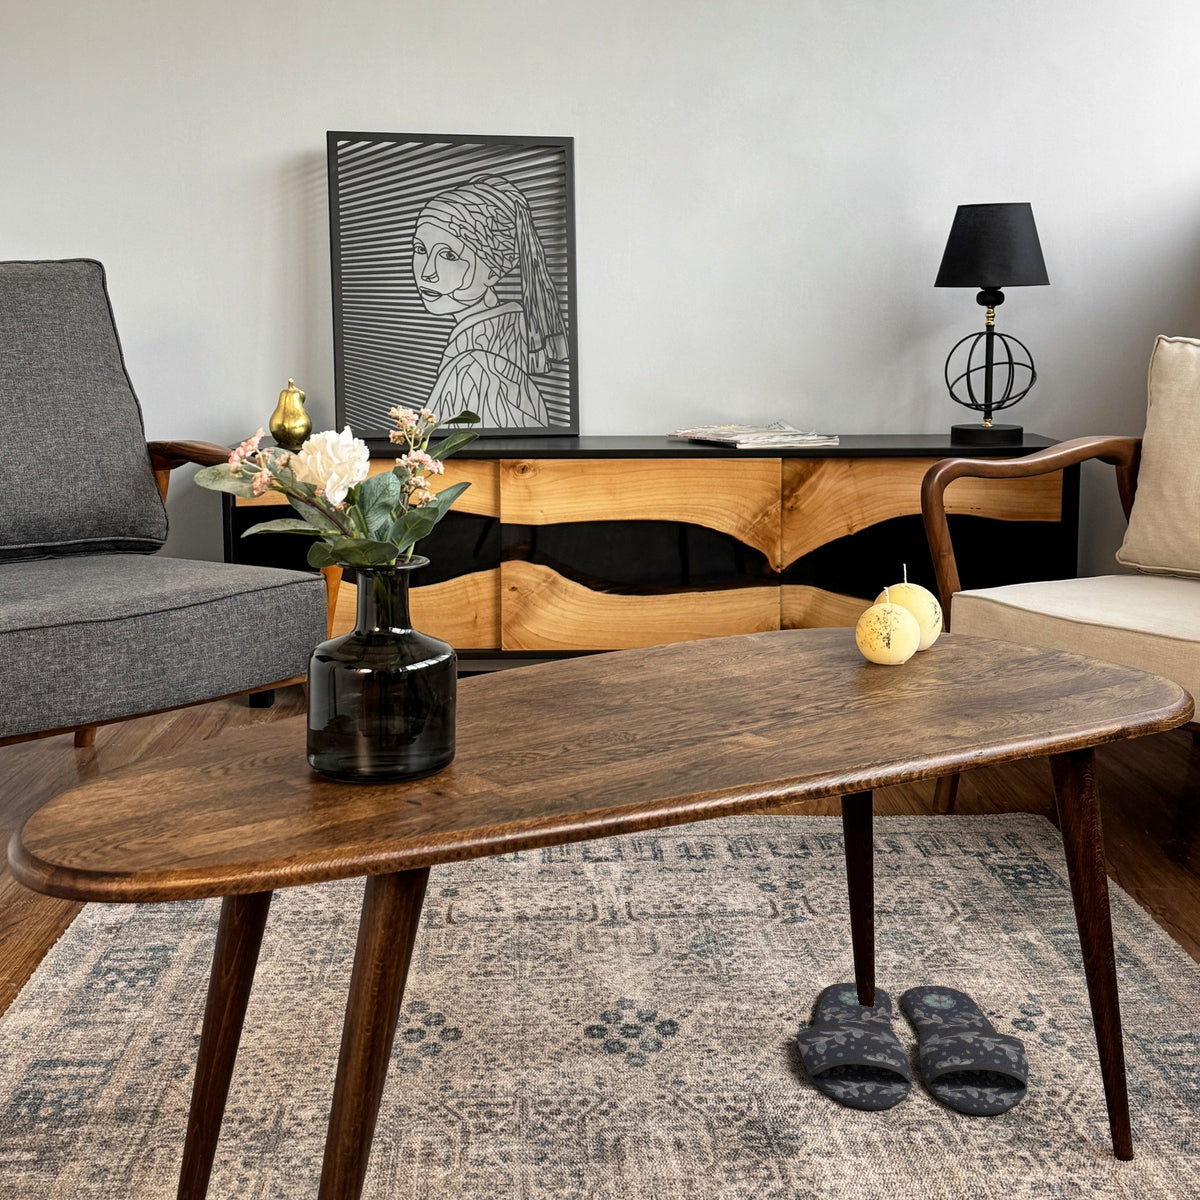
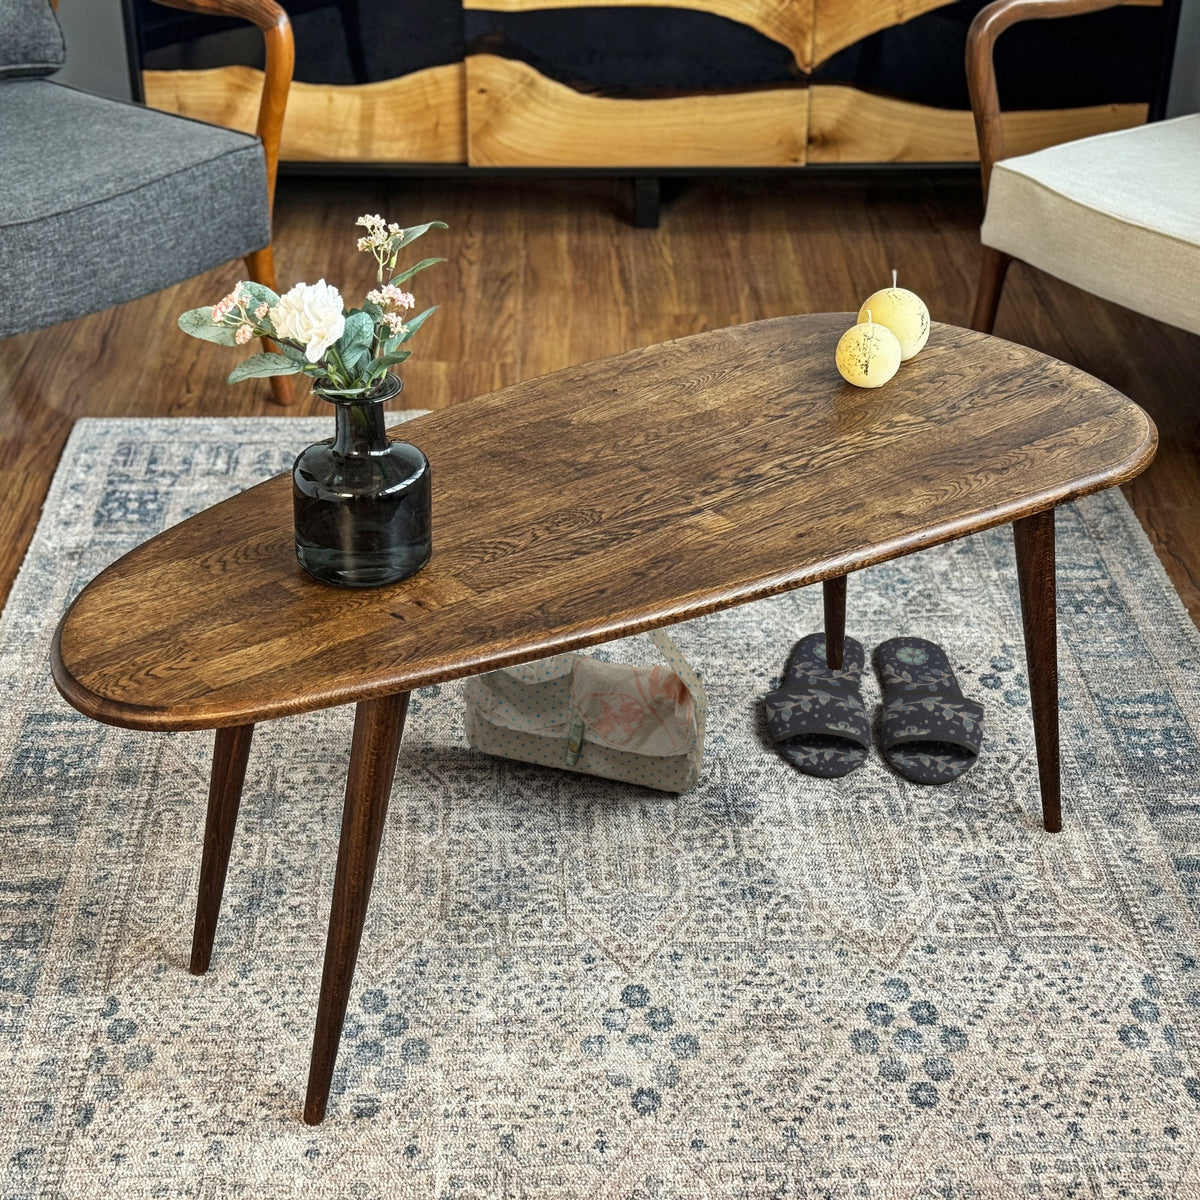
bag: none [486,820,742,1124] -> present [463,628,707,793]

